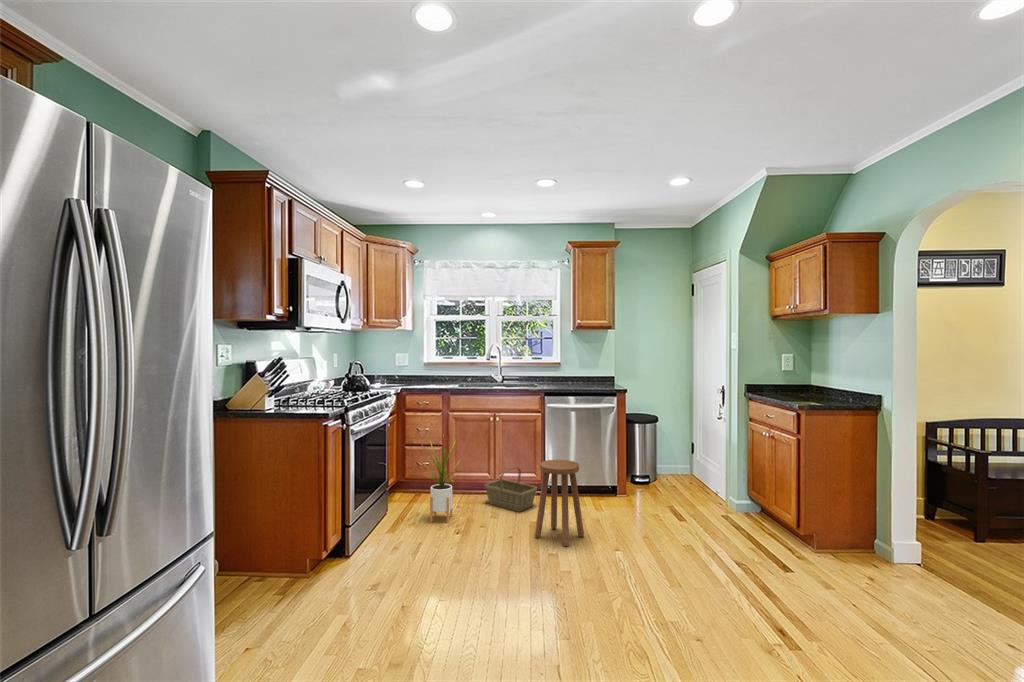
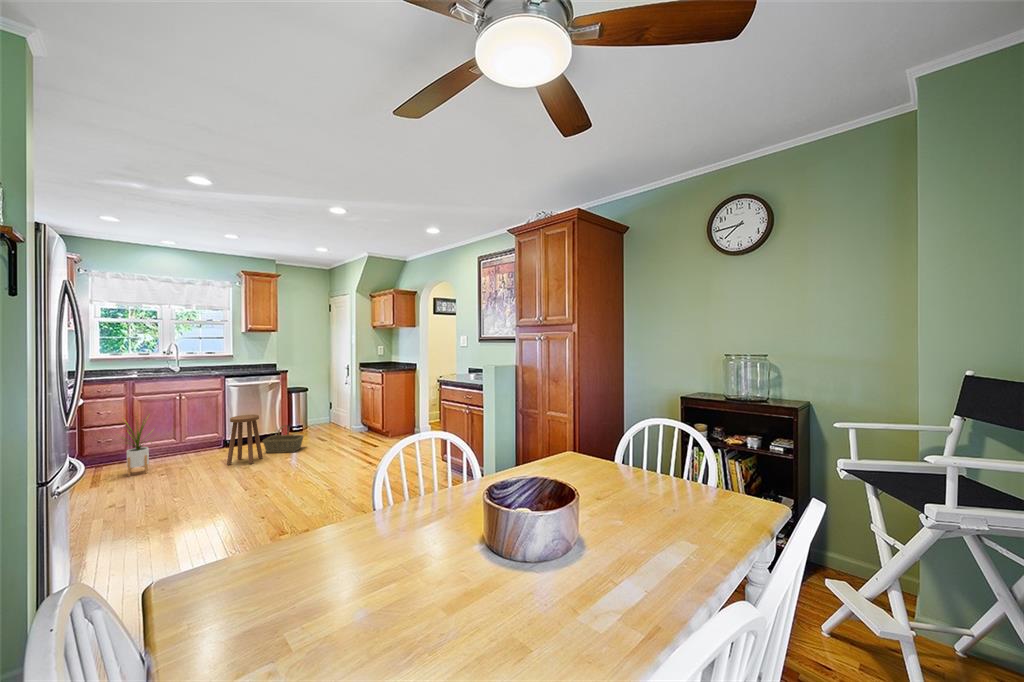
basket: present [485,467,537,512] -> present [263,425,304,453]

